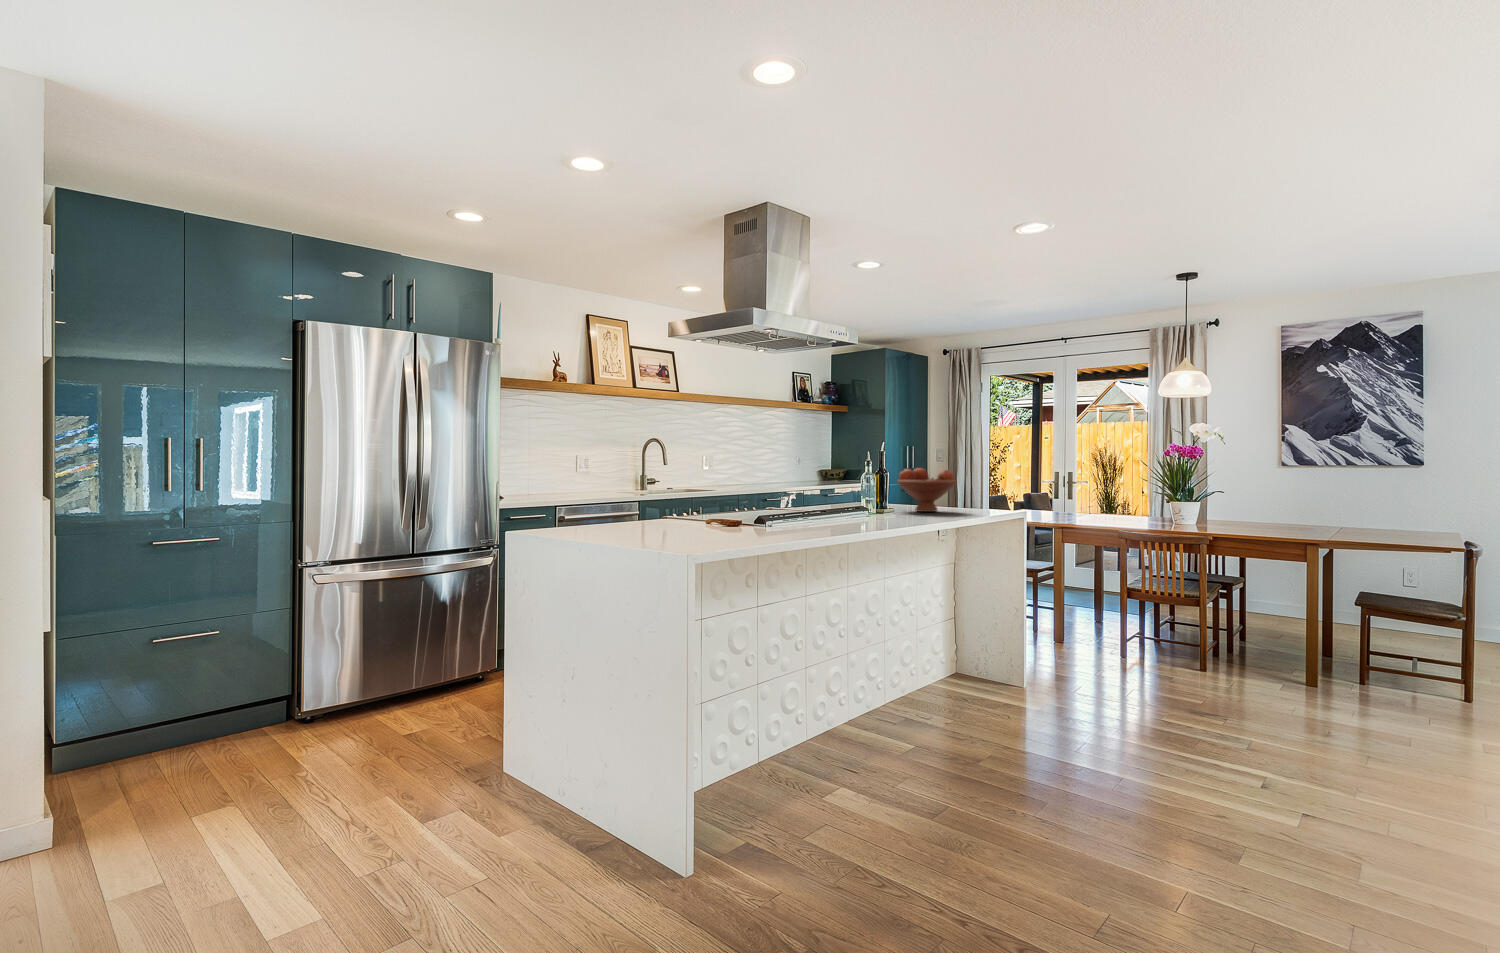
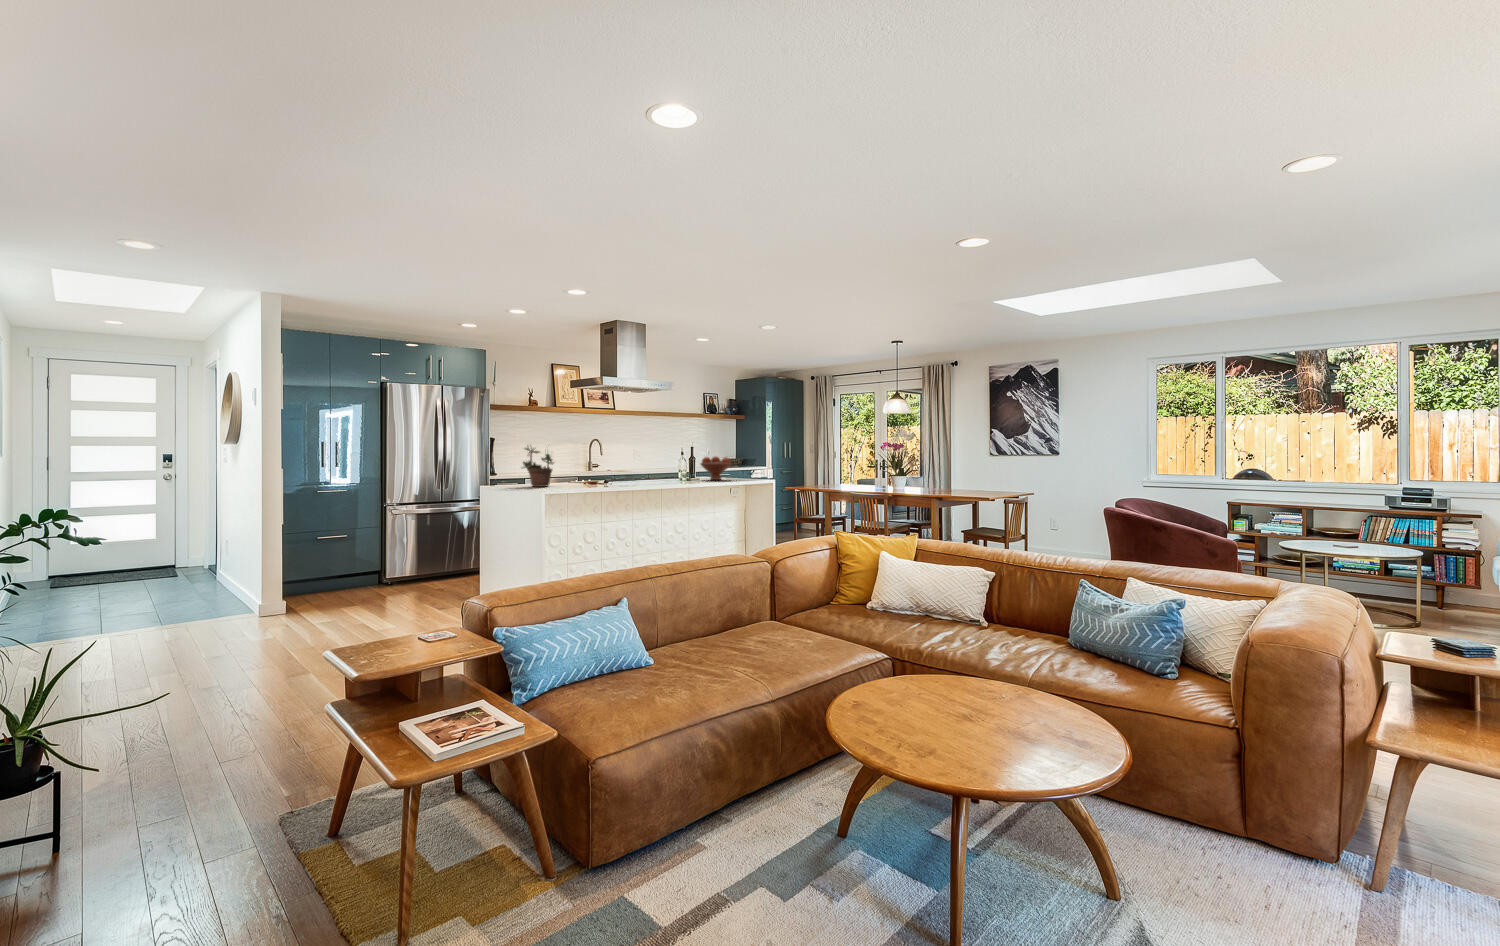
potted plant: none [615,434,694,541] -> present [522,446,554,487]

